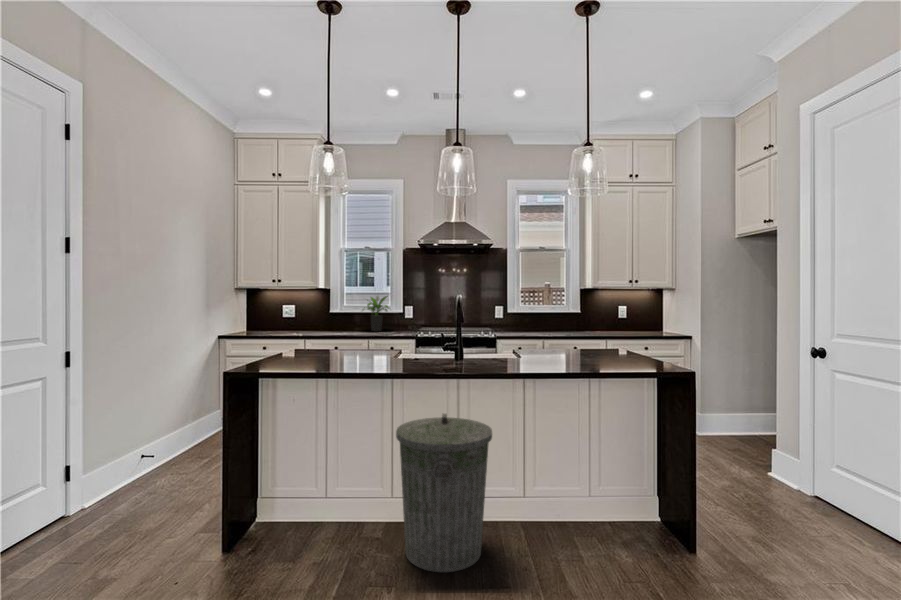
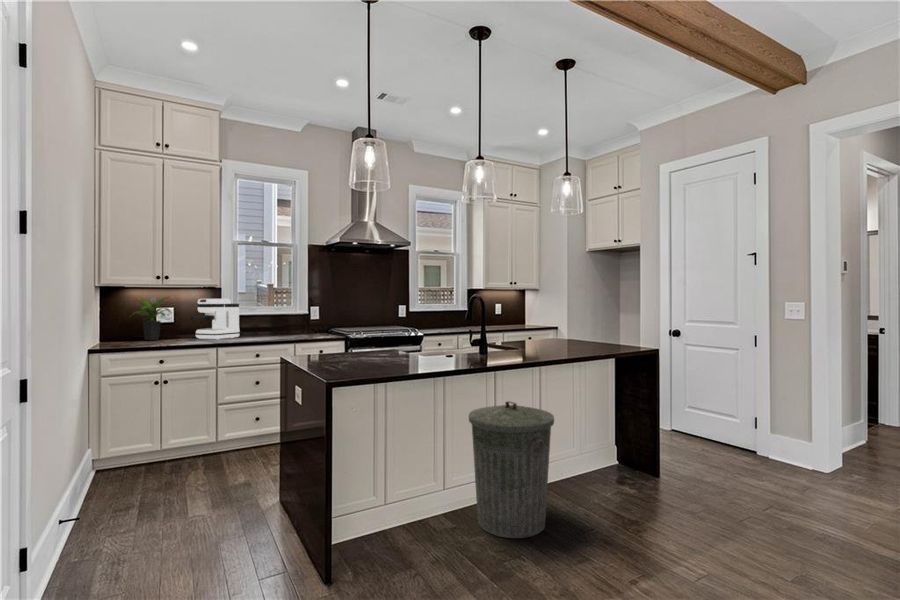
potted plant: present [367,296,389,331] -> present [133,297,170,340]
coffee maker: none [294,297,333,332] -> present [191,299,240,340]

